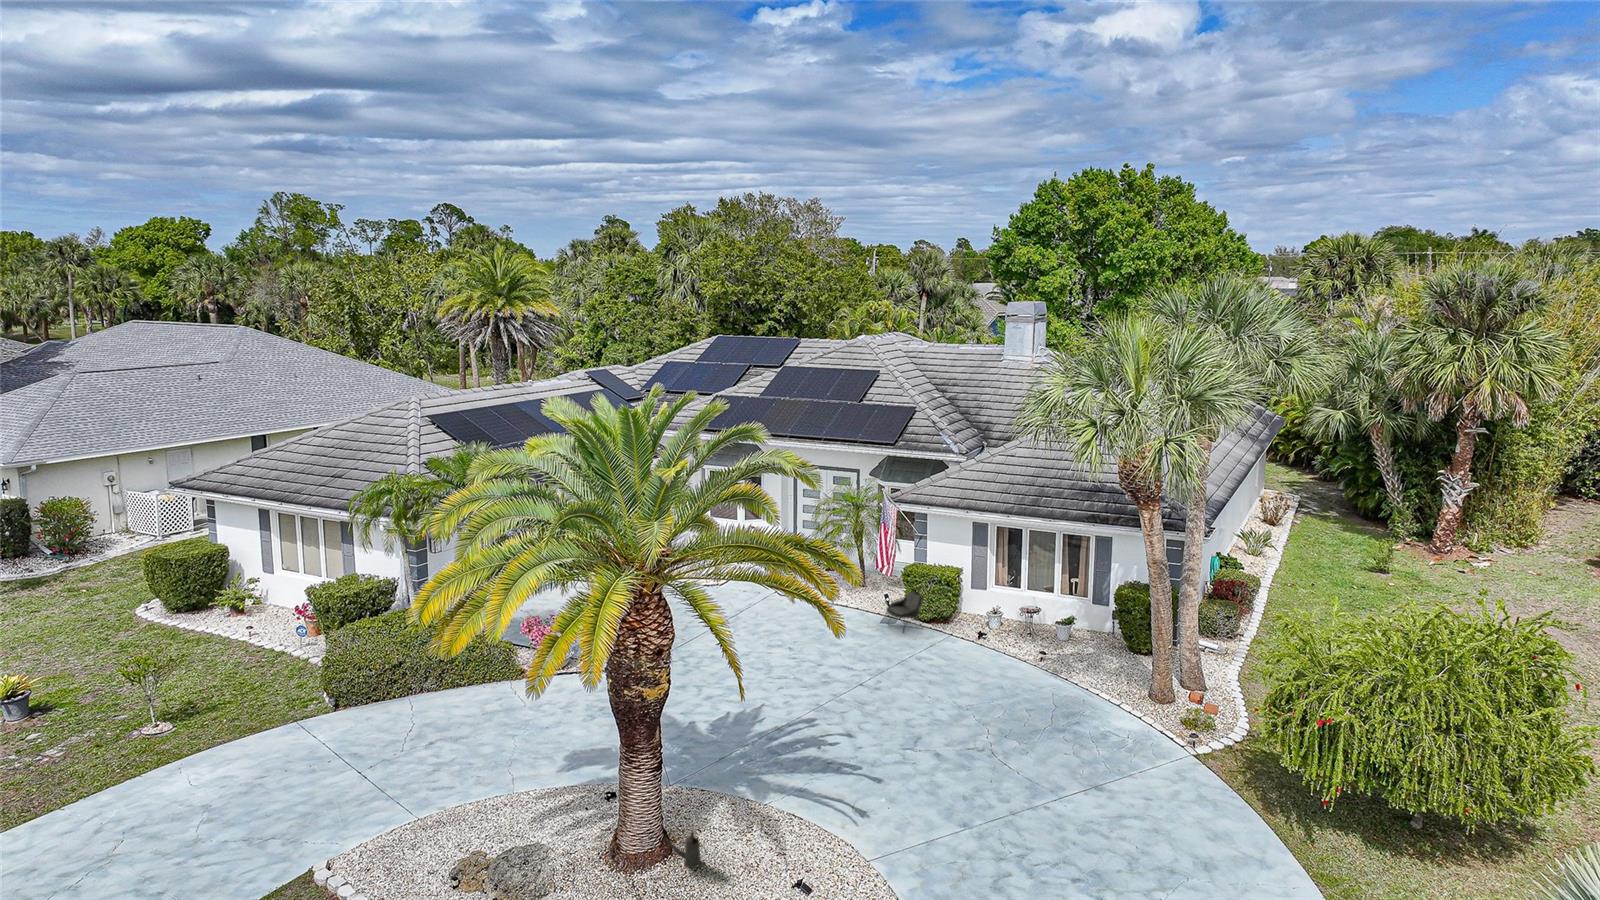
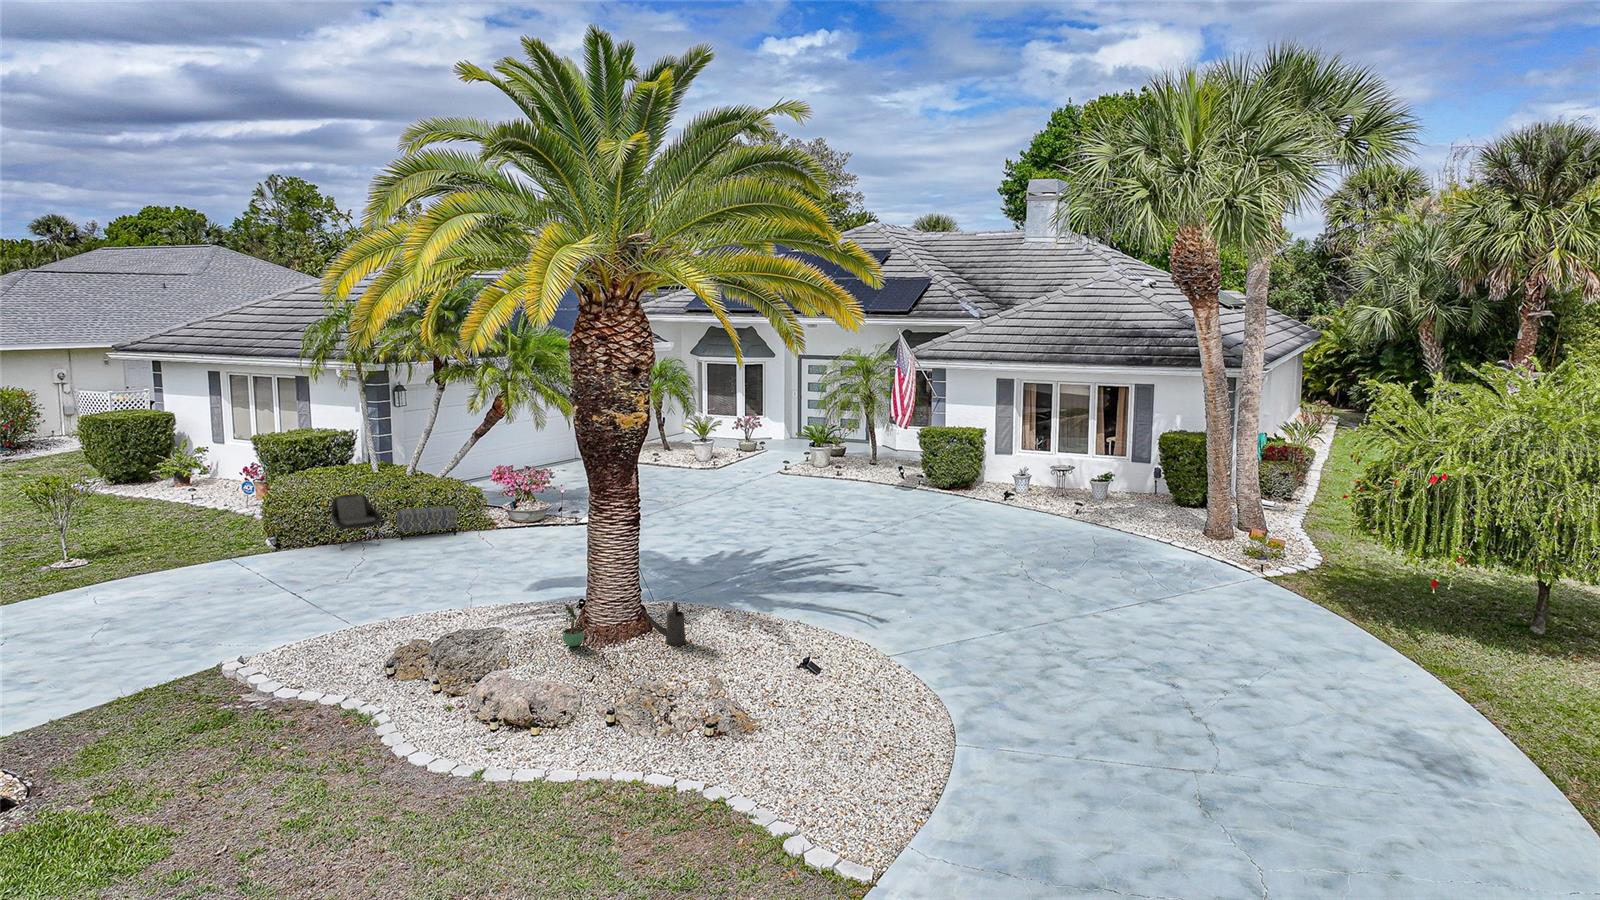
lounge chair: present [887,592,923,628] -> present [331,494,382,550]
bench: none [441,666,494,703] -> present [397,505,457,540]
potted plant: none [599,837,617,872] -> present [562,605,584,646]

